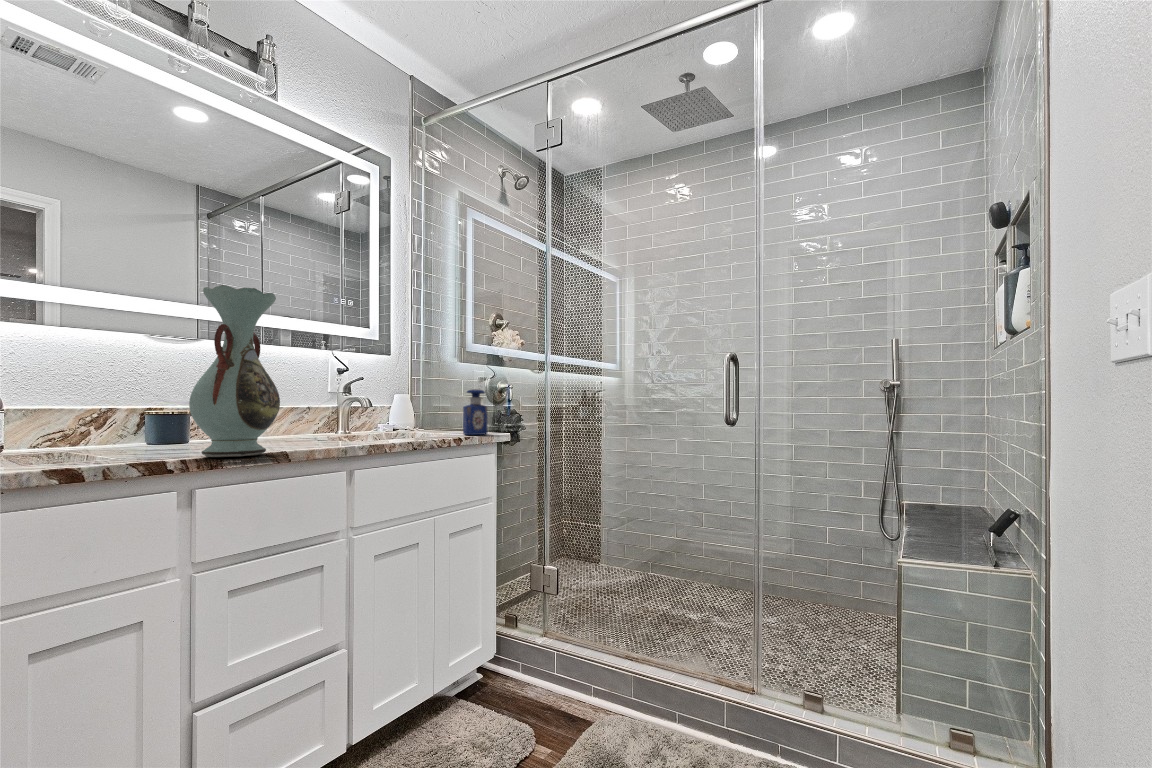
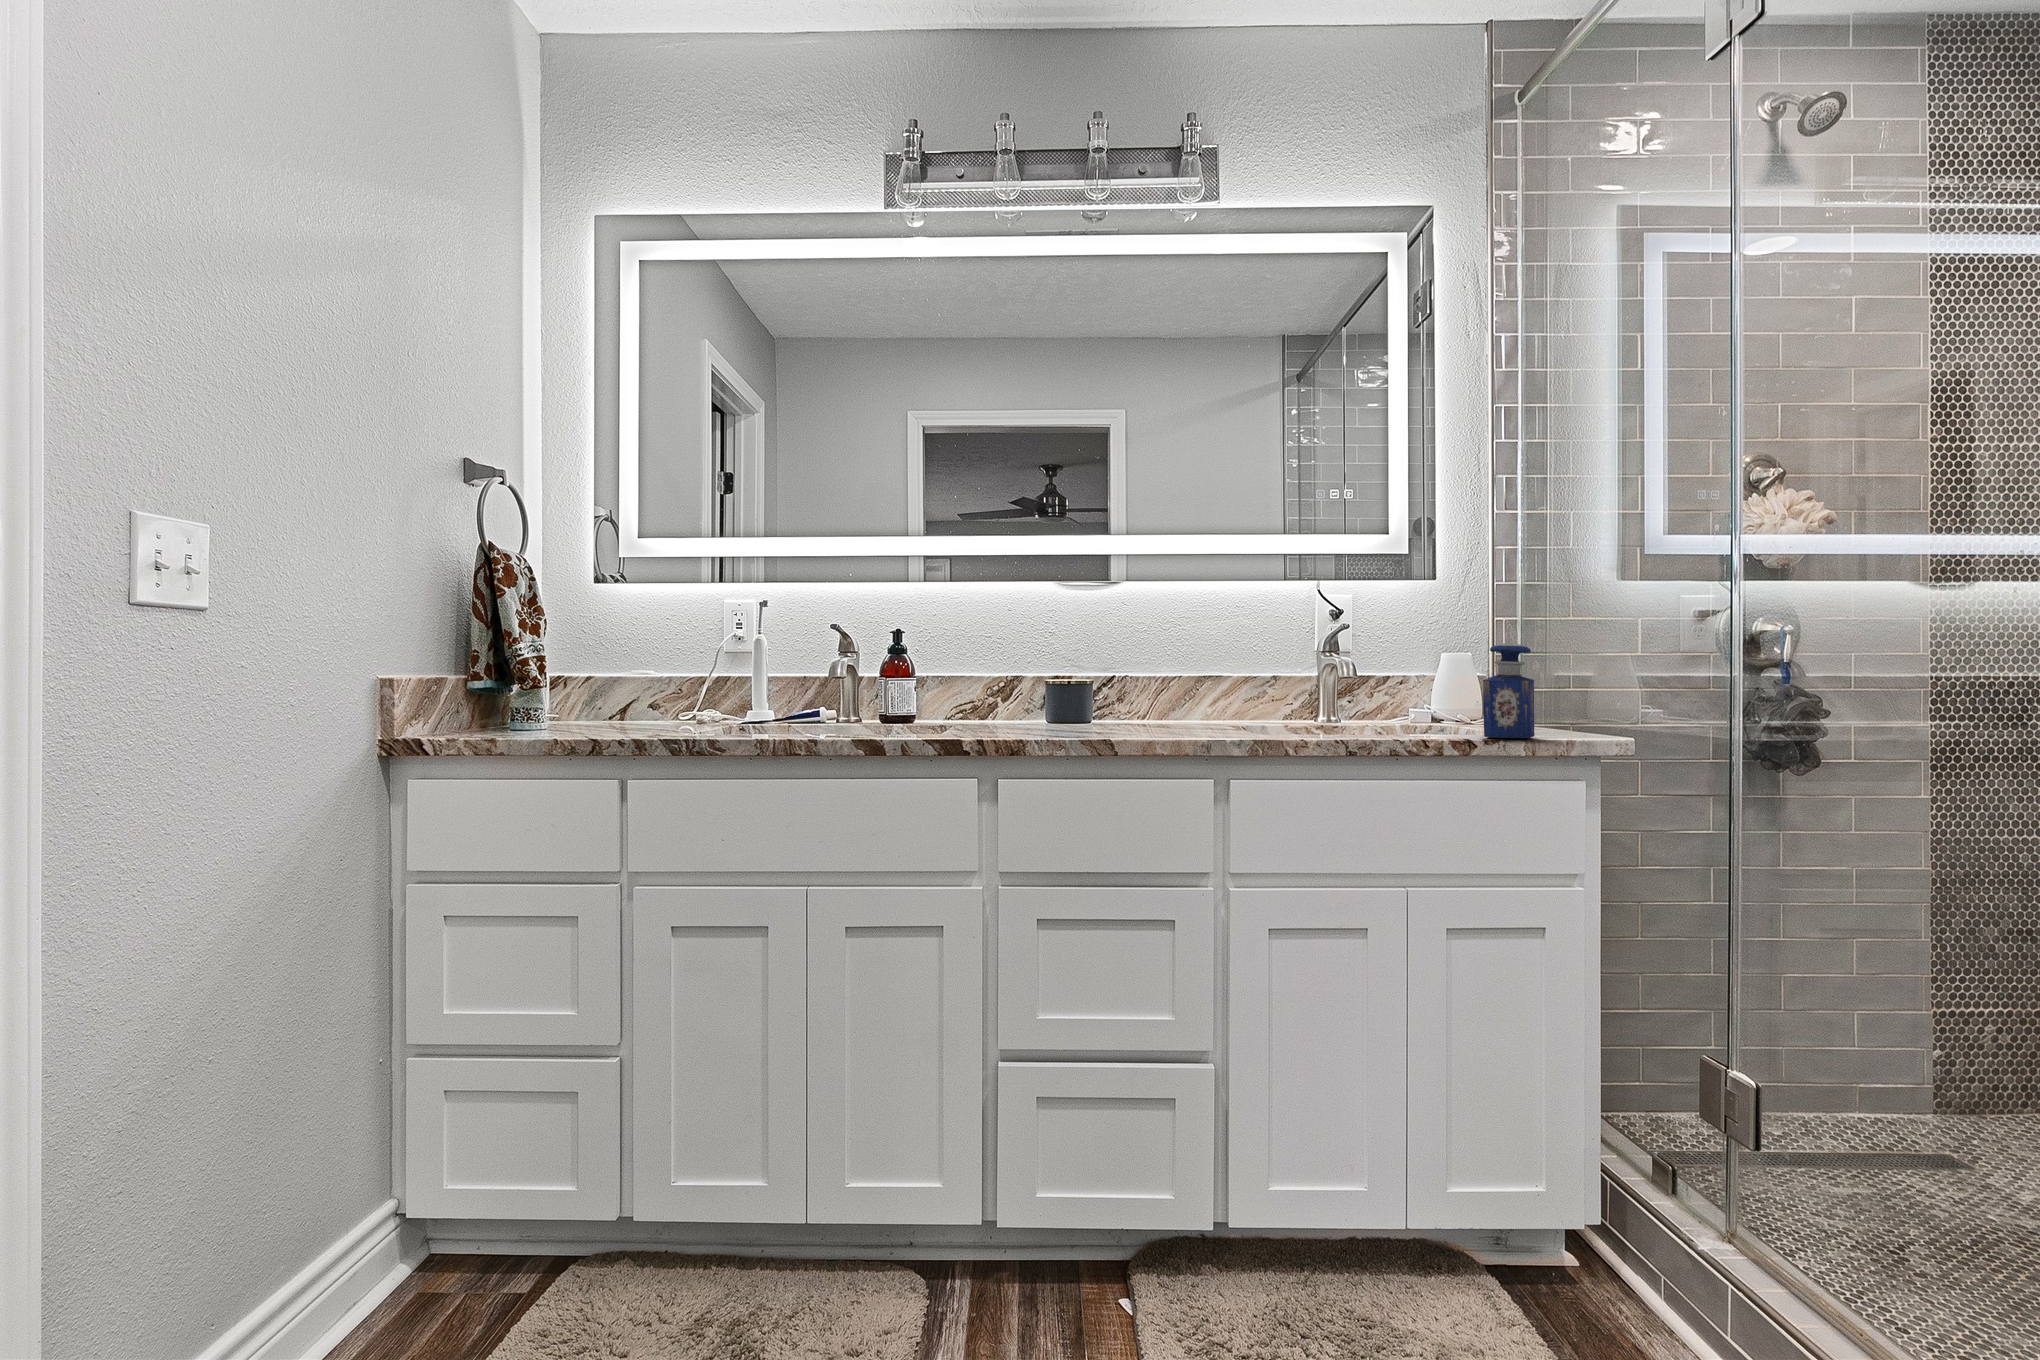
decorative vase: present [189,285,280,457] -> none [992,515,1094,740]

